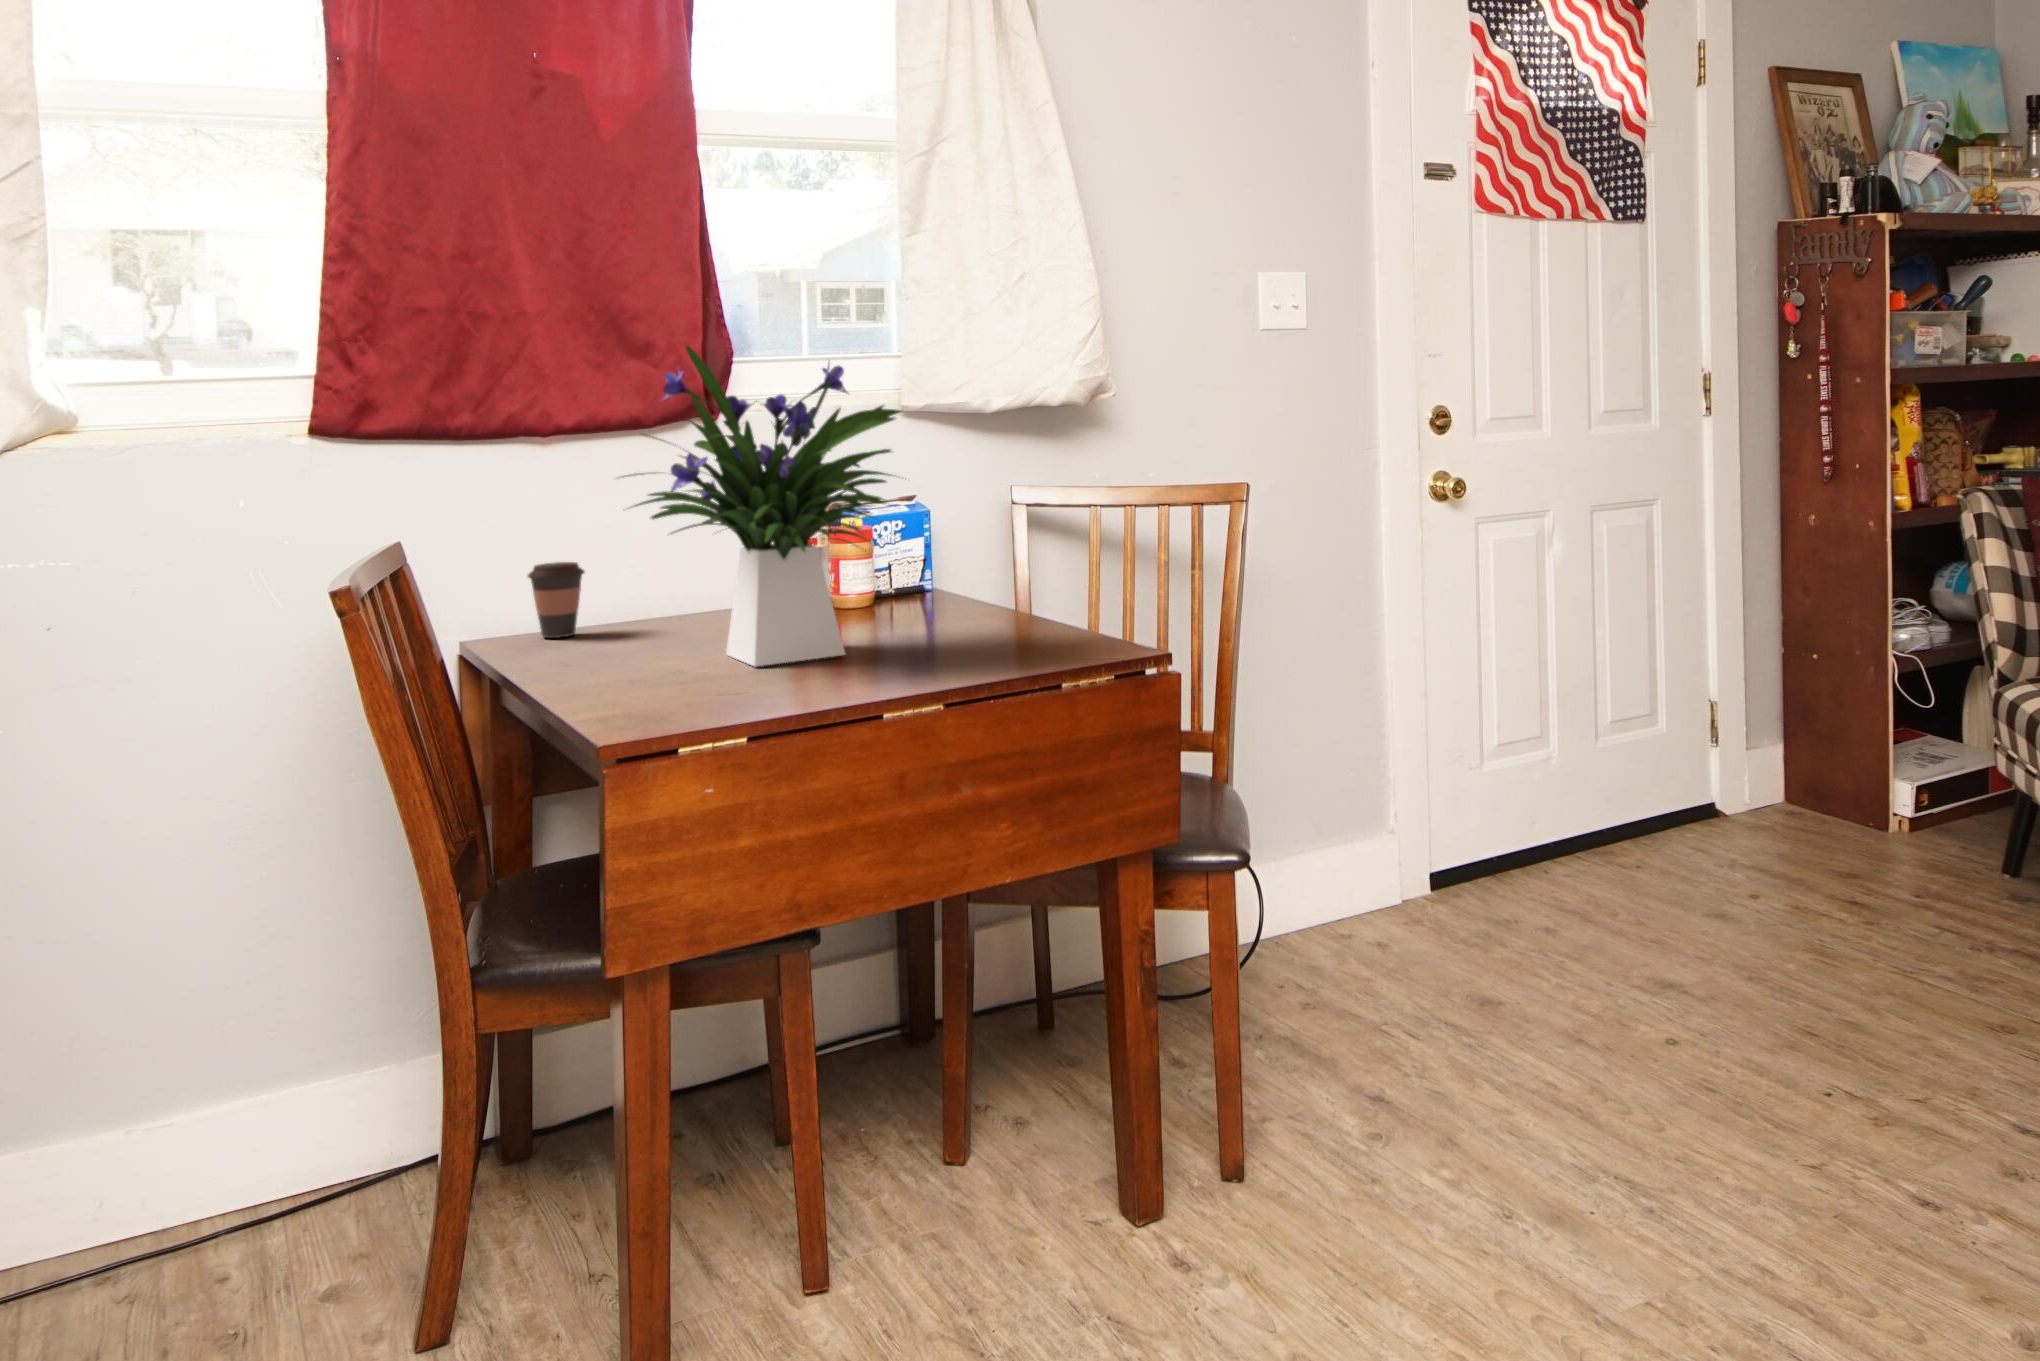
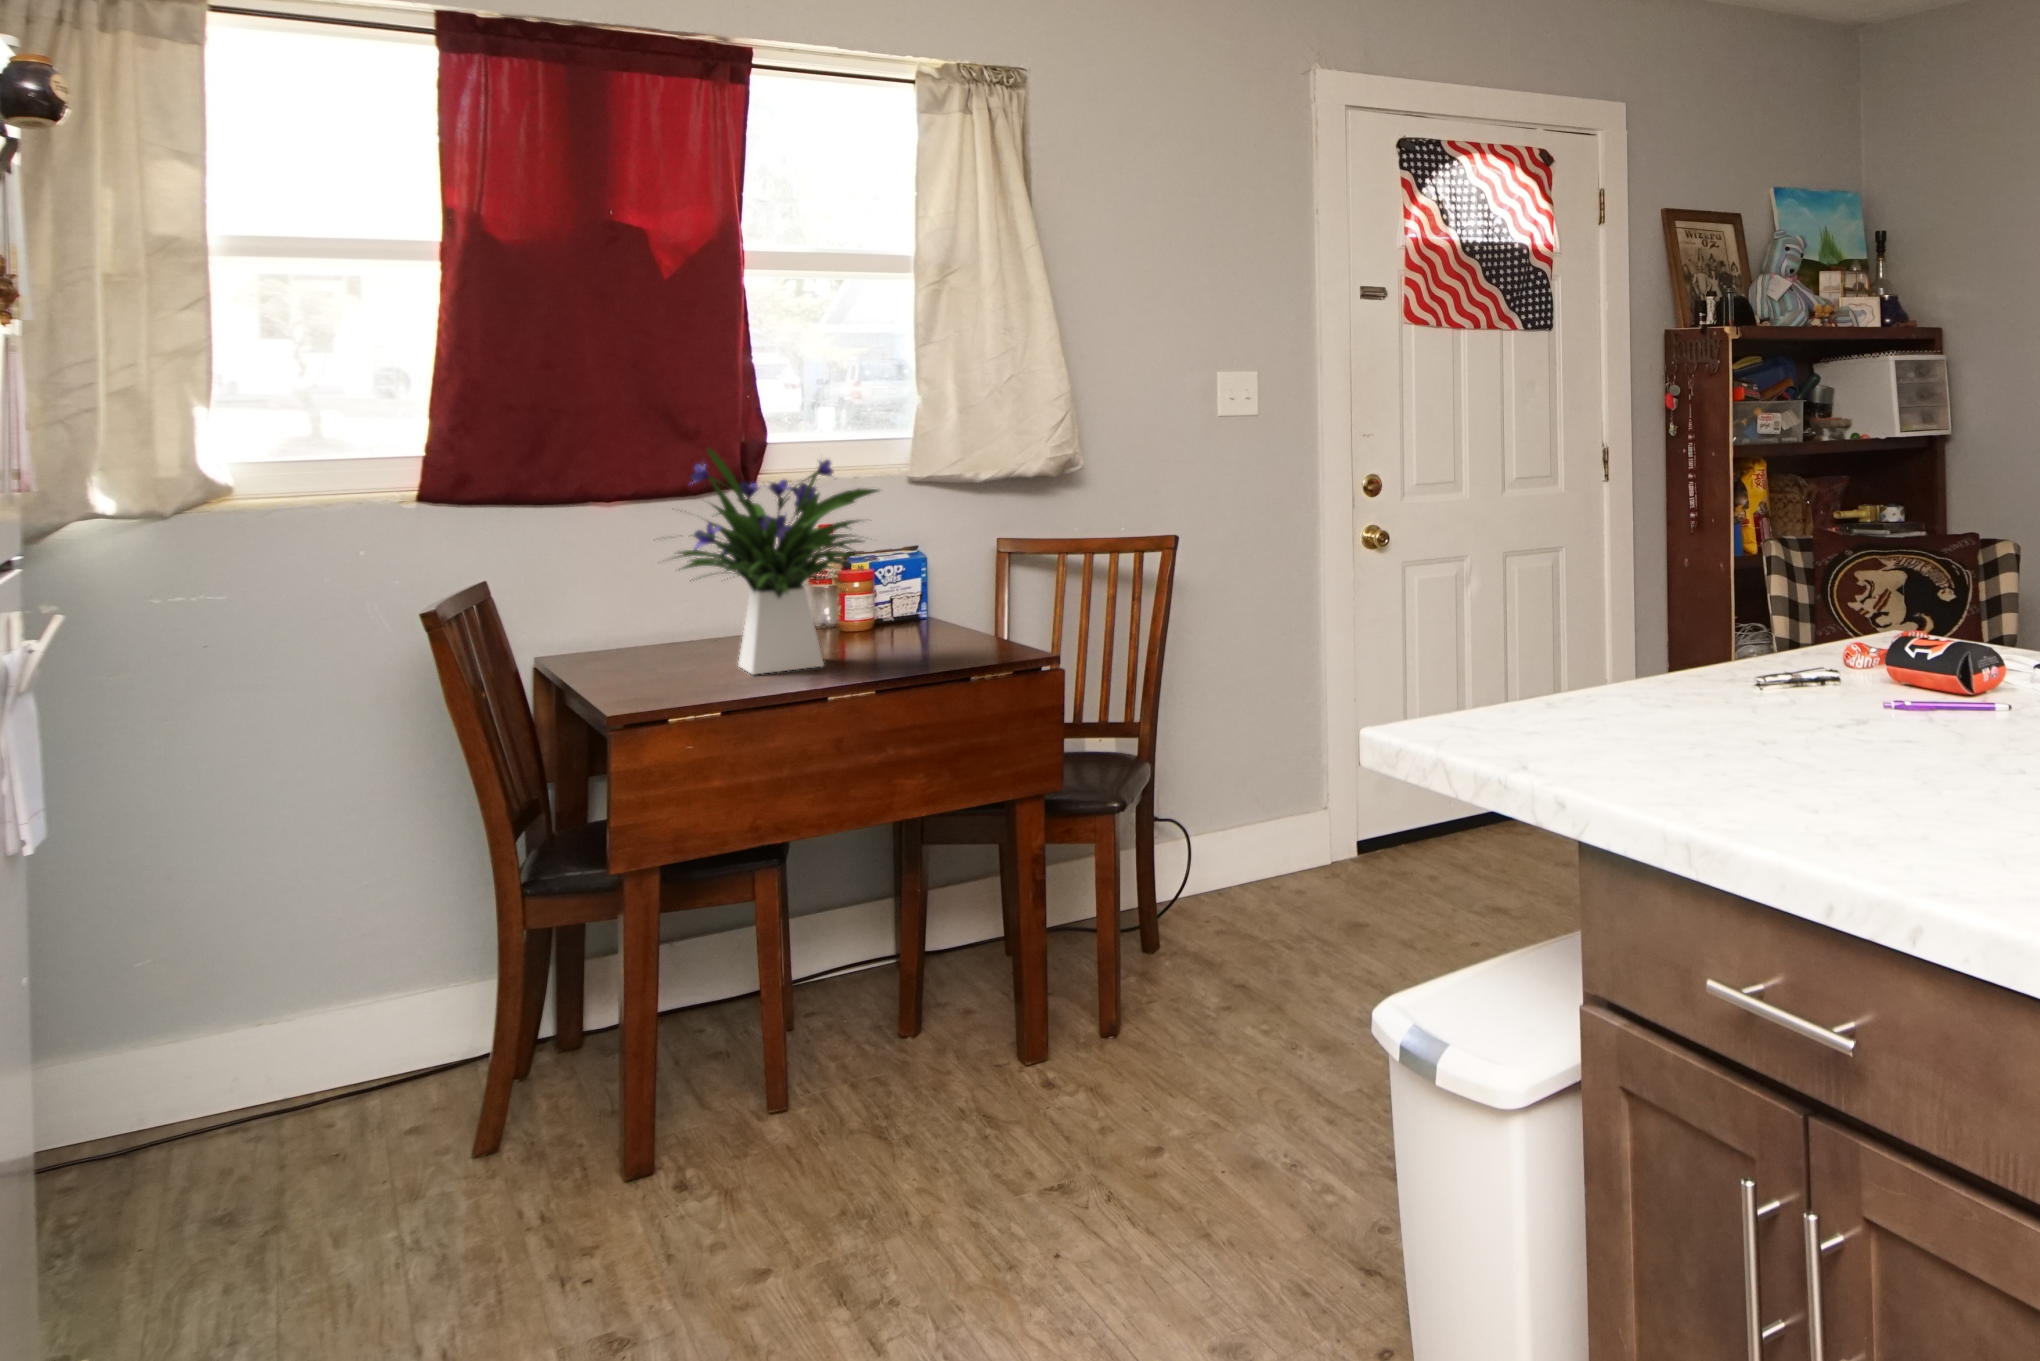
coffee cup: present [528,562,585,638] -> none [595,596,642,653]

